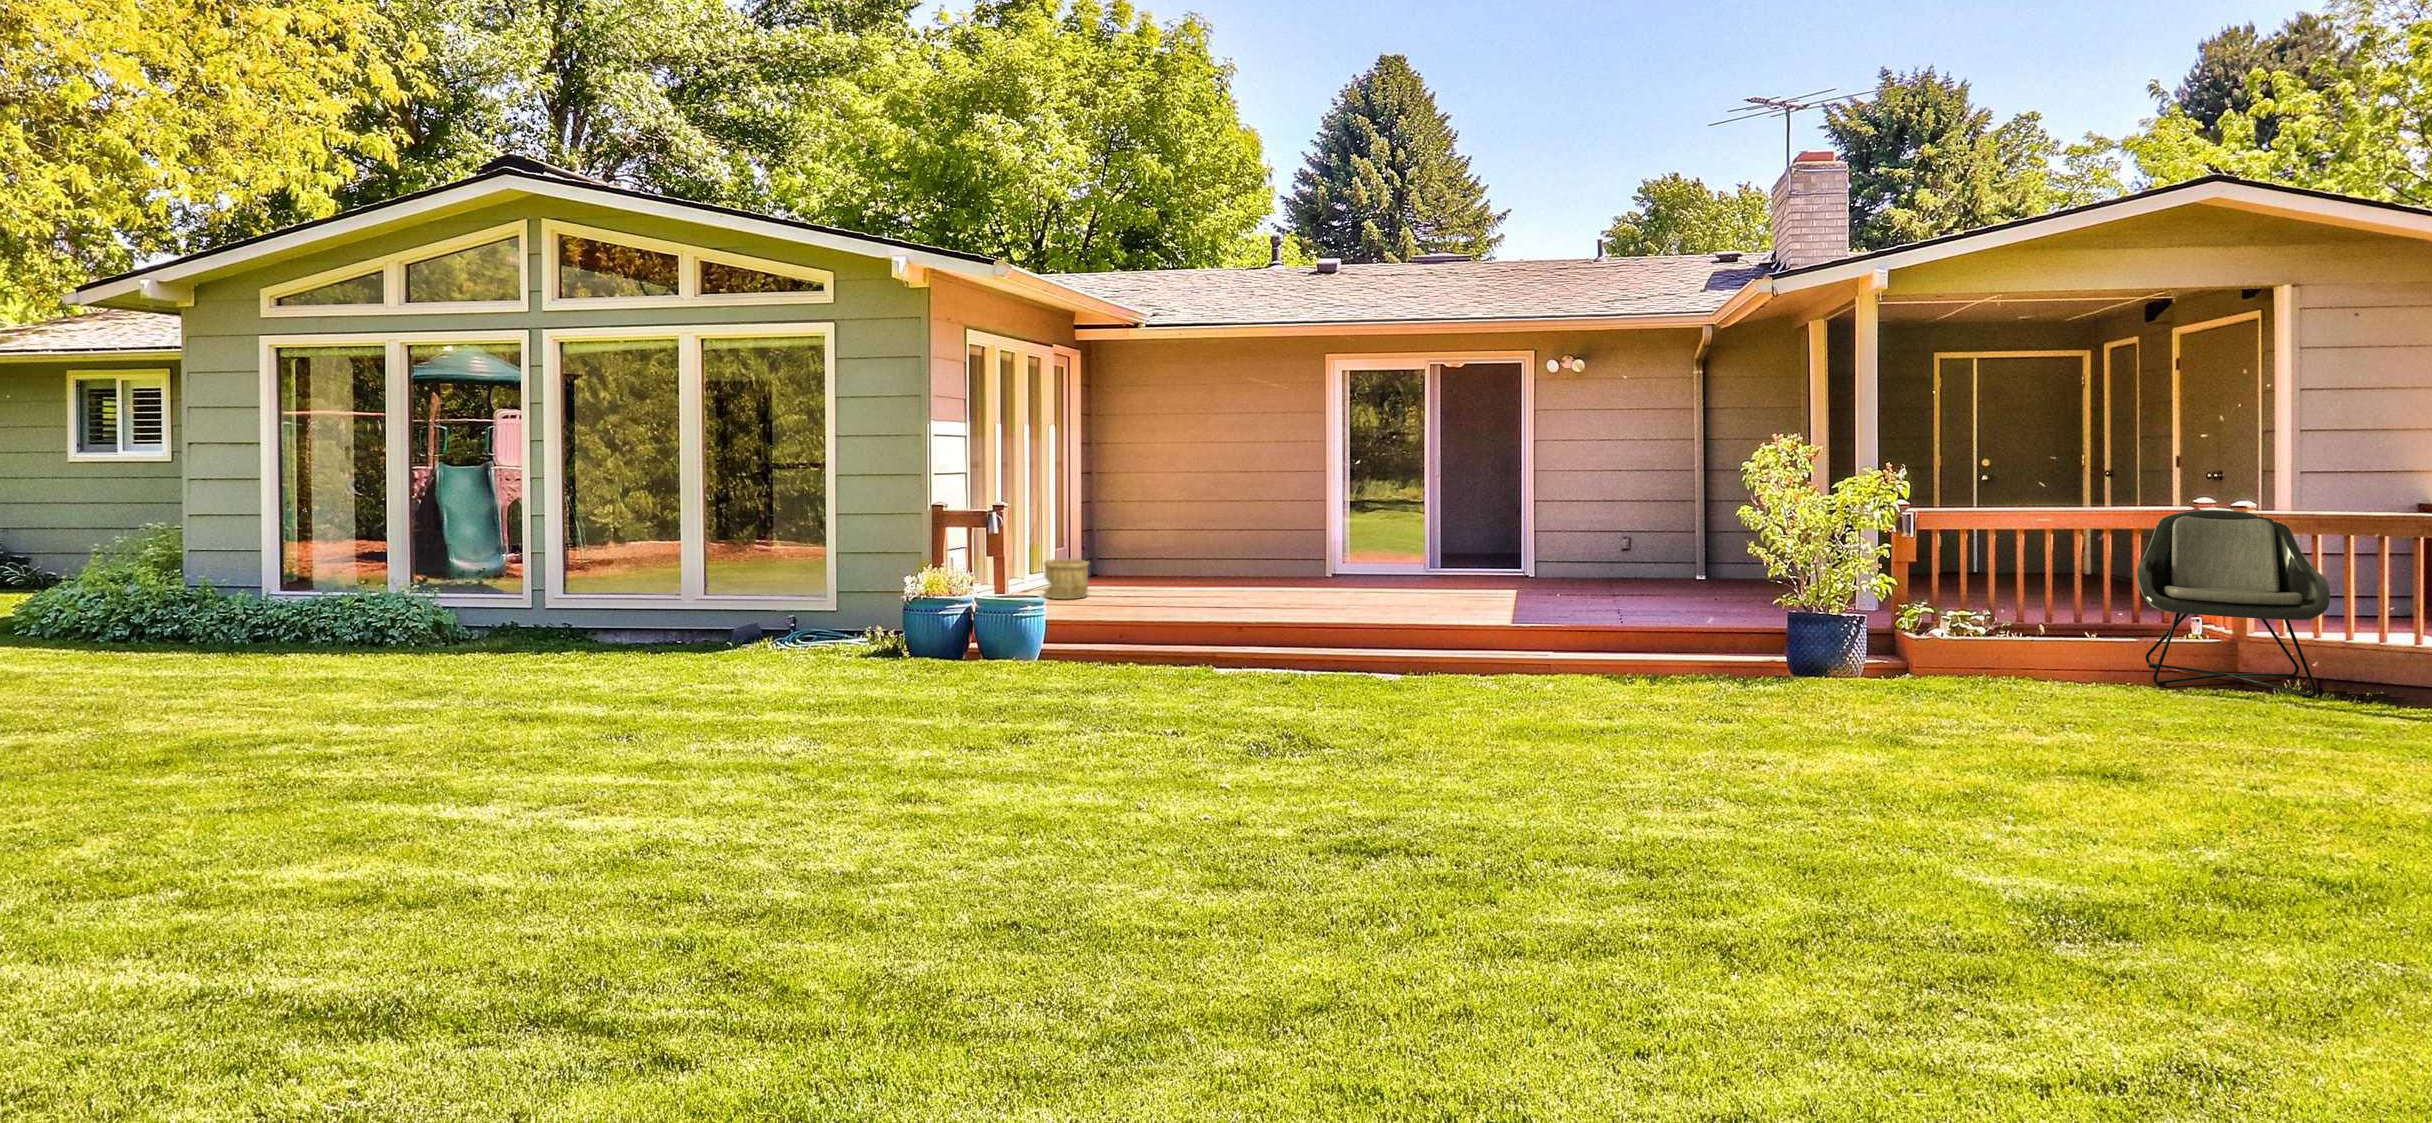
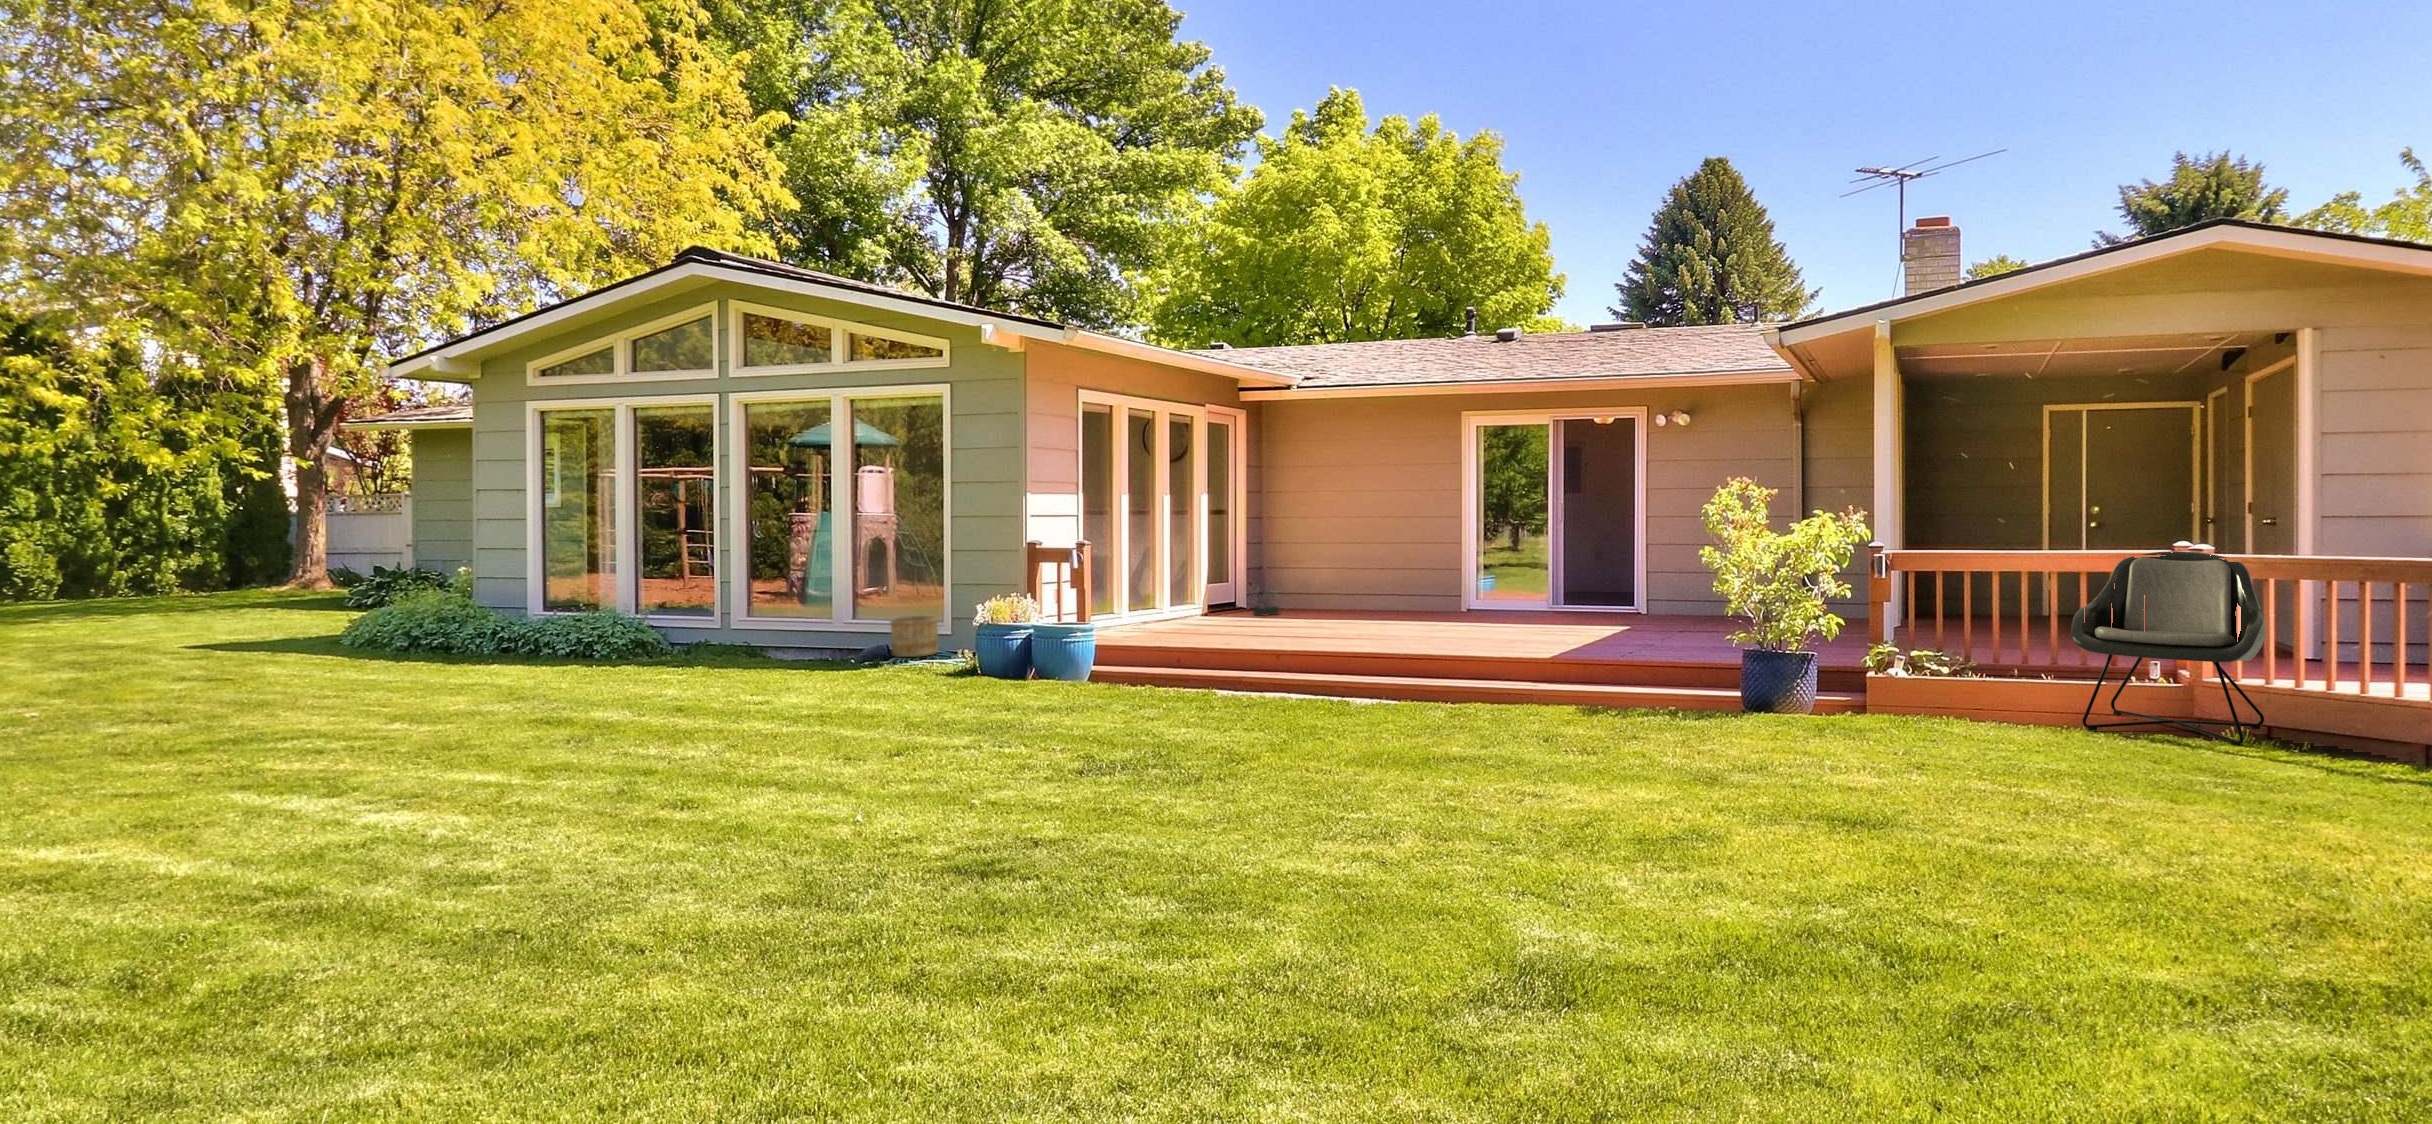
decorative plant: none [1090,538,1126,573] -> present [1247,586,1279,616]
wooden bucket: present [1044,559,1089,599] -> present [890,616,938,657]

